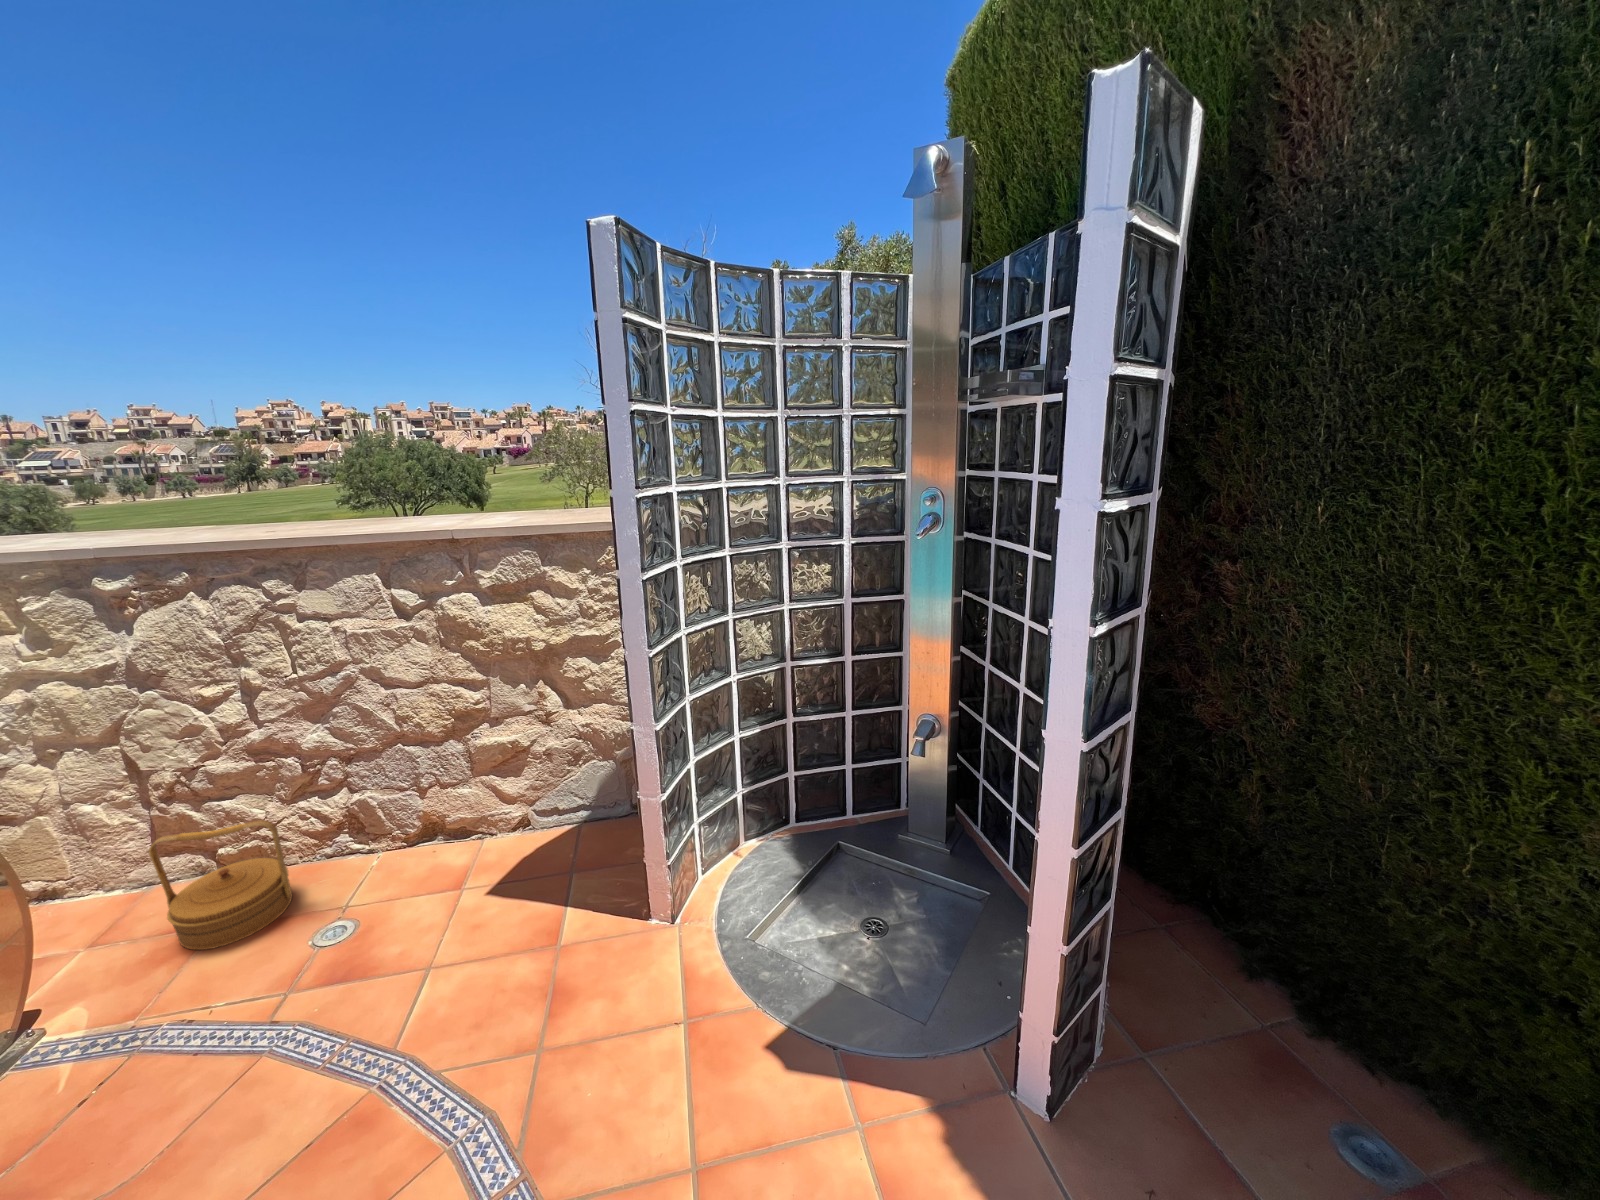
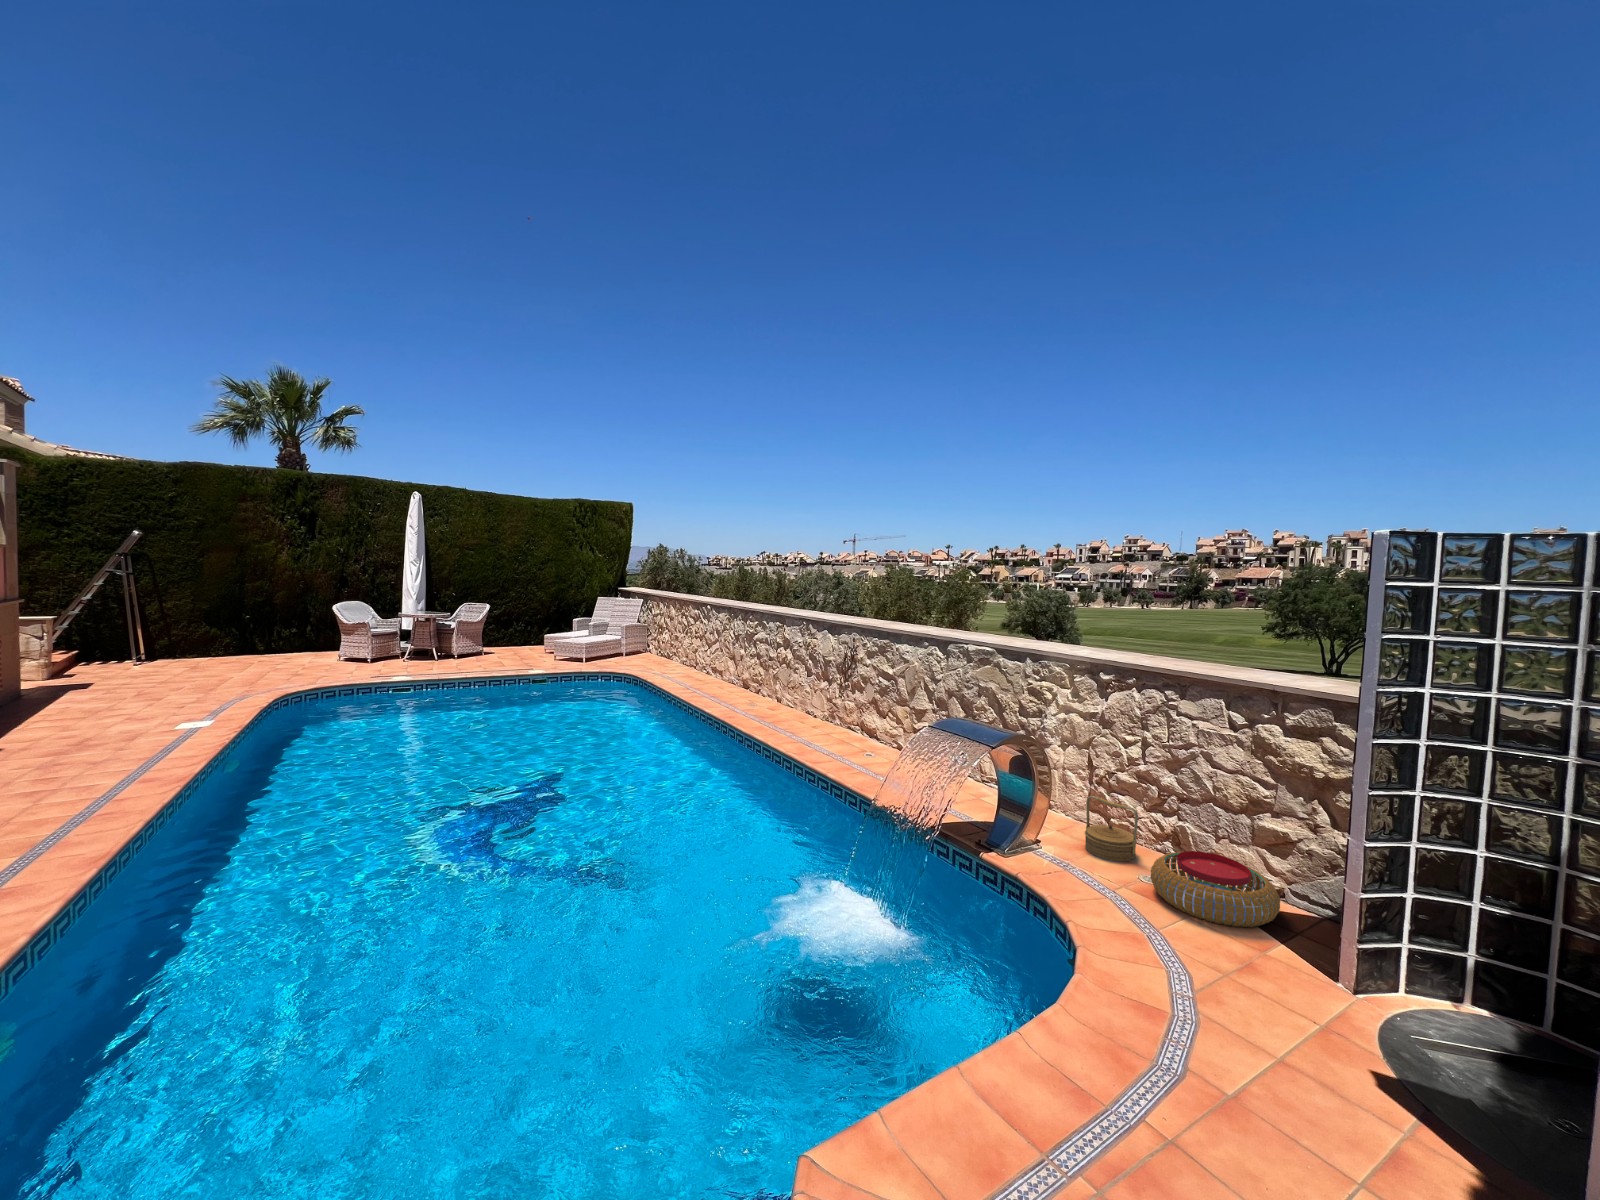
pouf: none [337,815,542,964] -> present [1150,851,1280,927]

